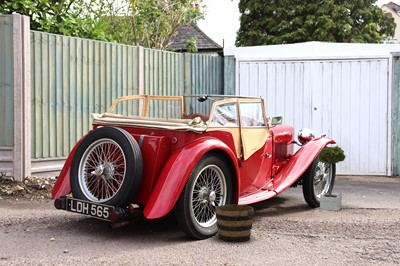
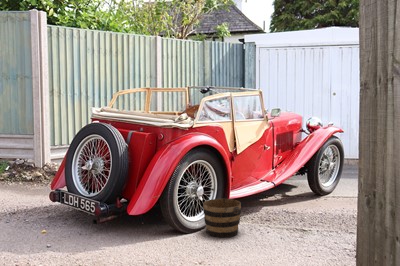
potted tree: present [318,146,346,211] -> none [319,135,348,201]

